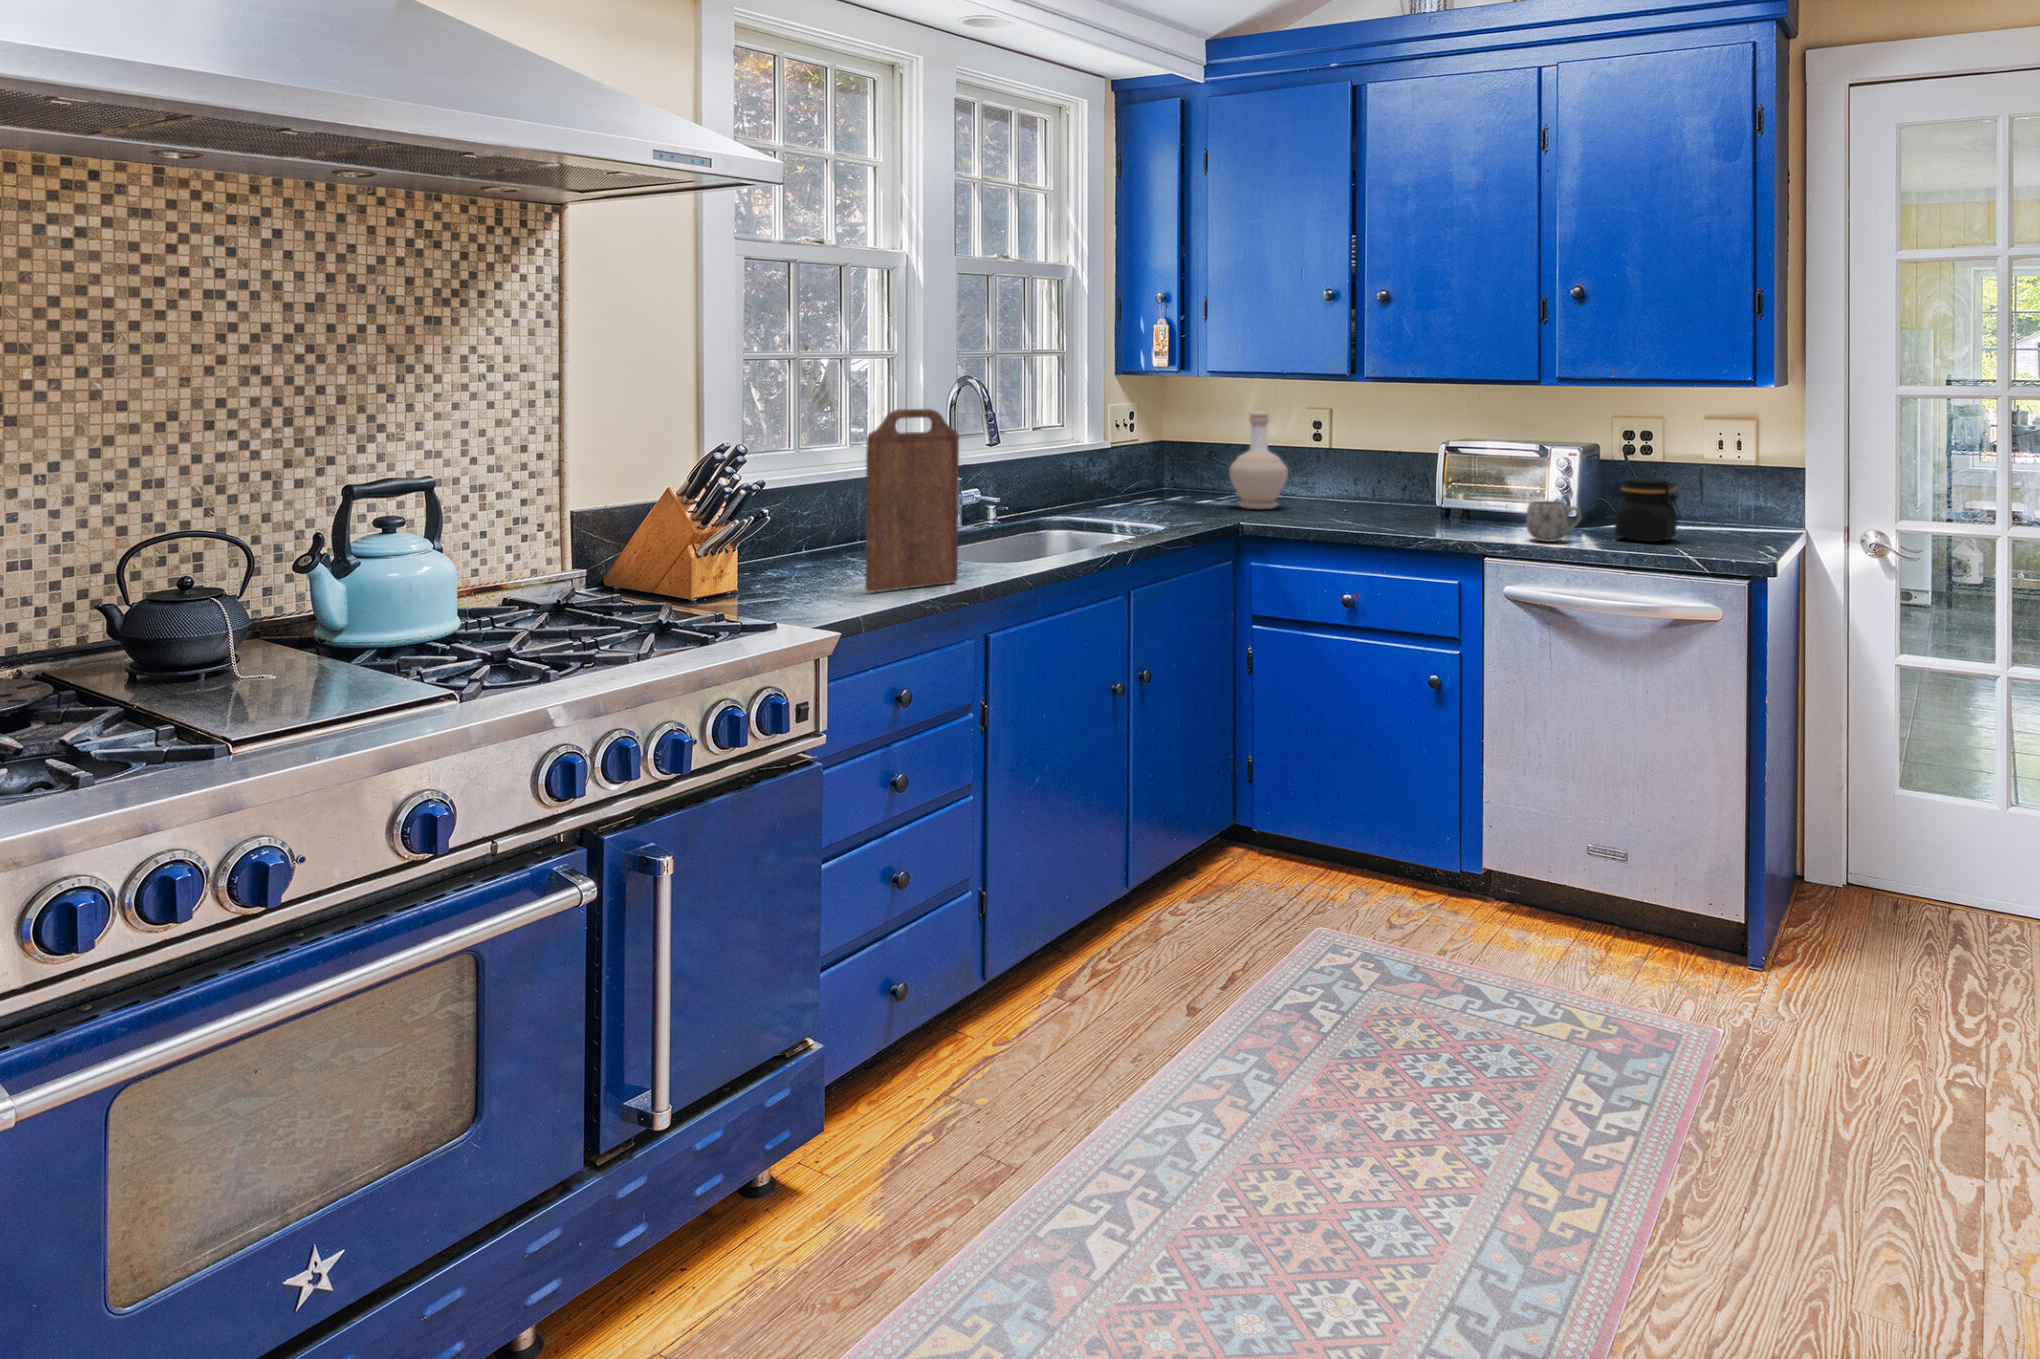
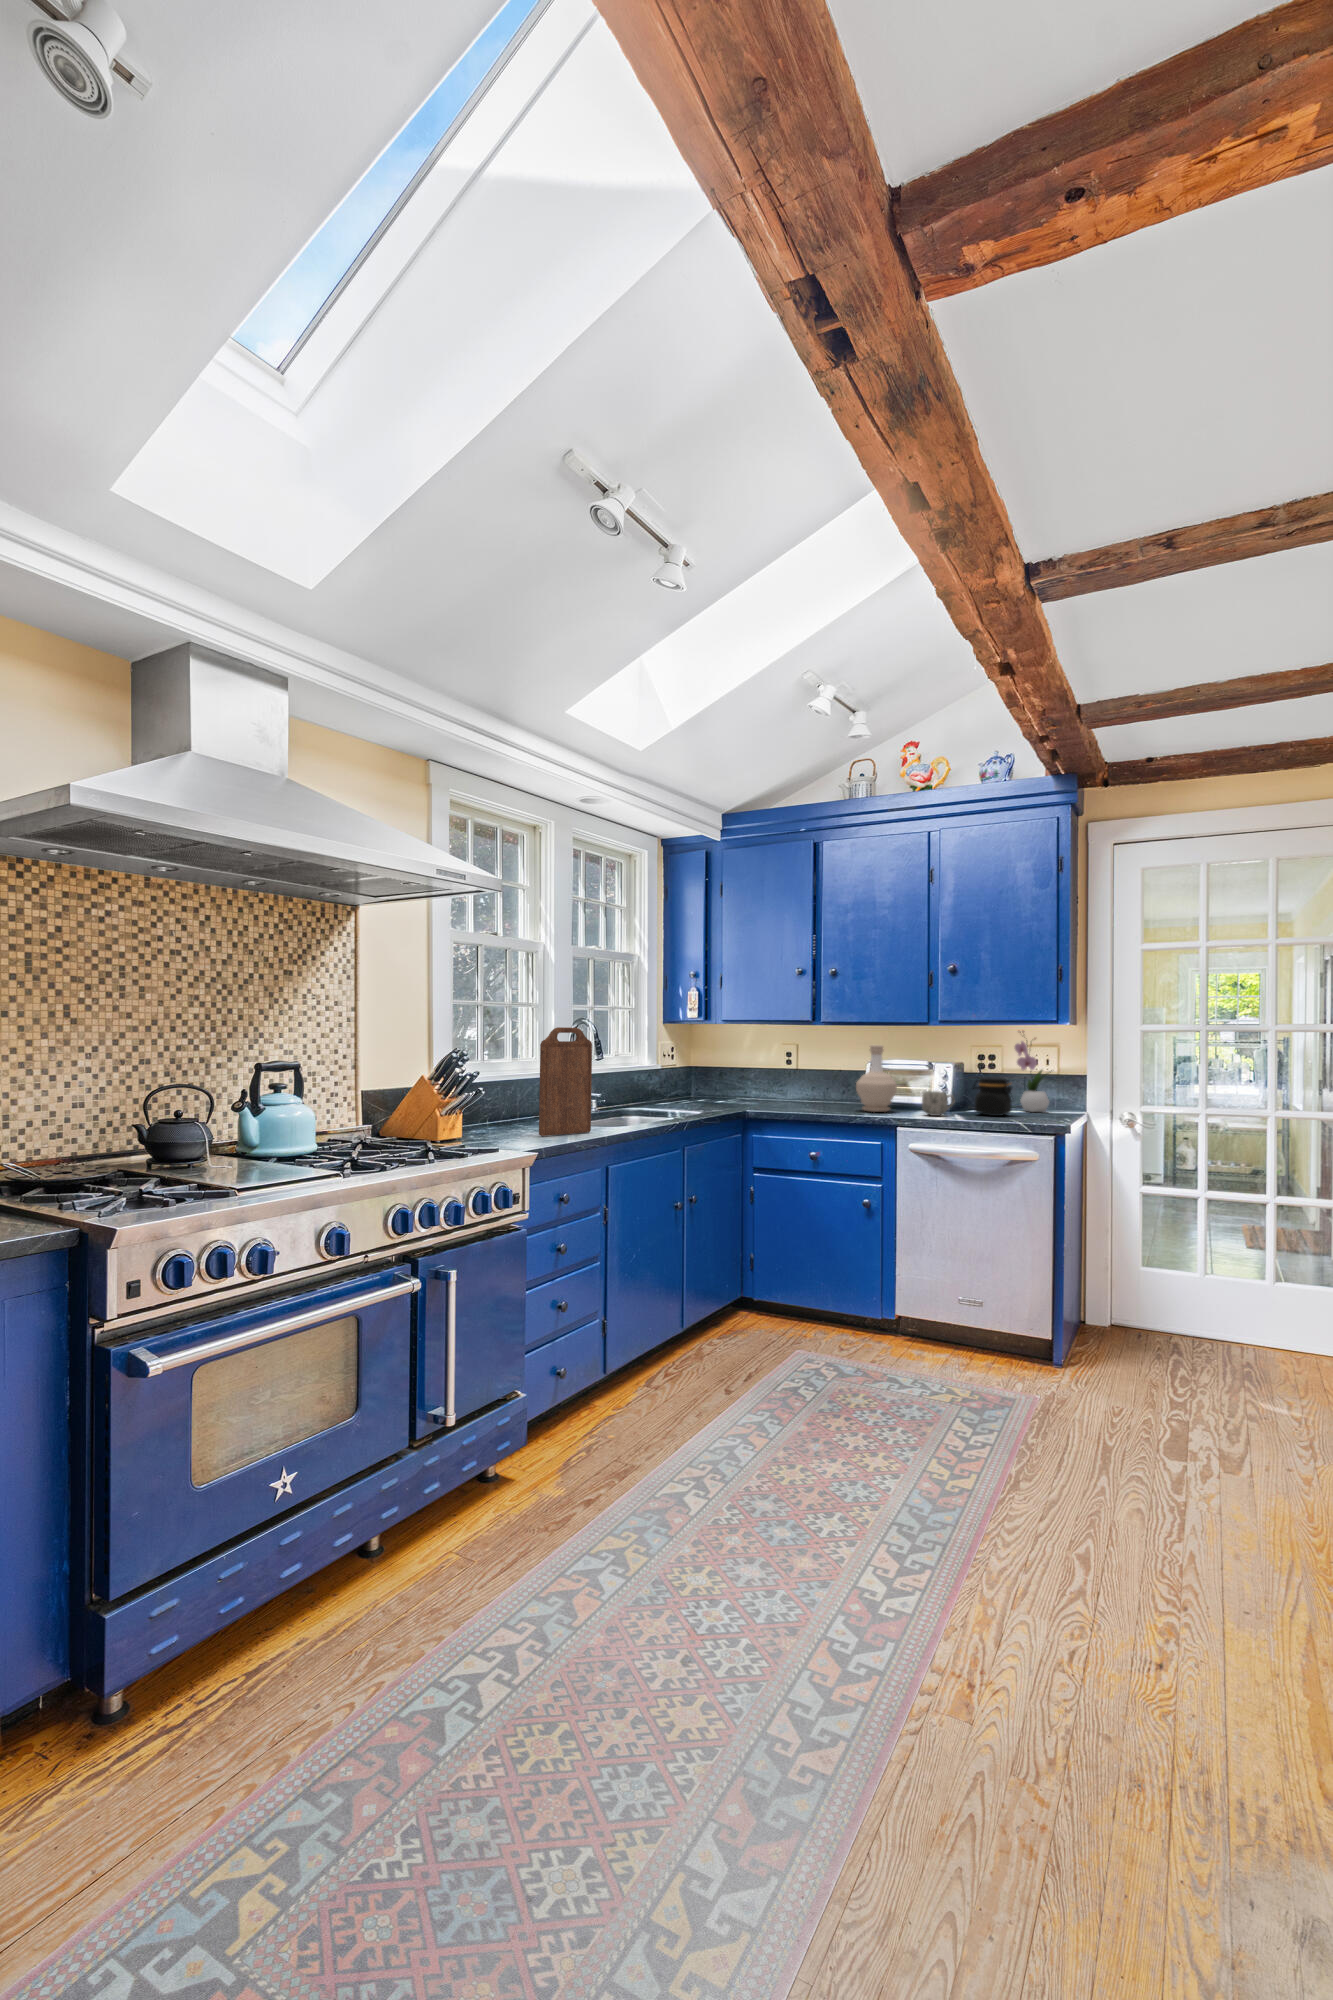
flower arrangement: none [1683,397,1749,533] -> present [1015,1031,1049,1112]
bottle: present [1229,412,1288,509] -> present [856,1045,897,1112]

